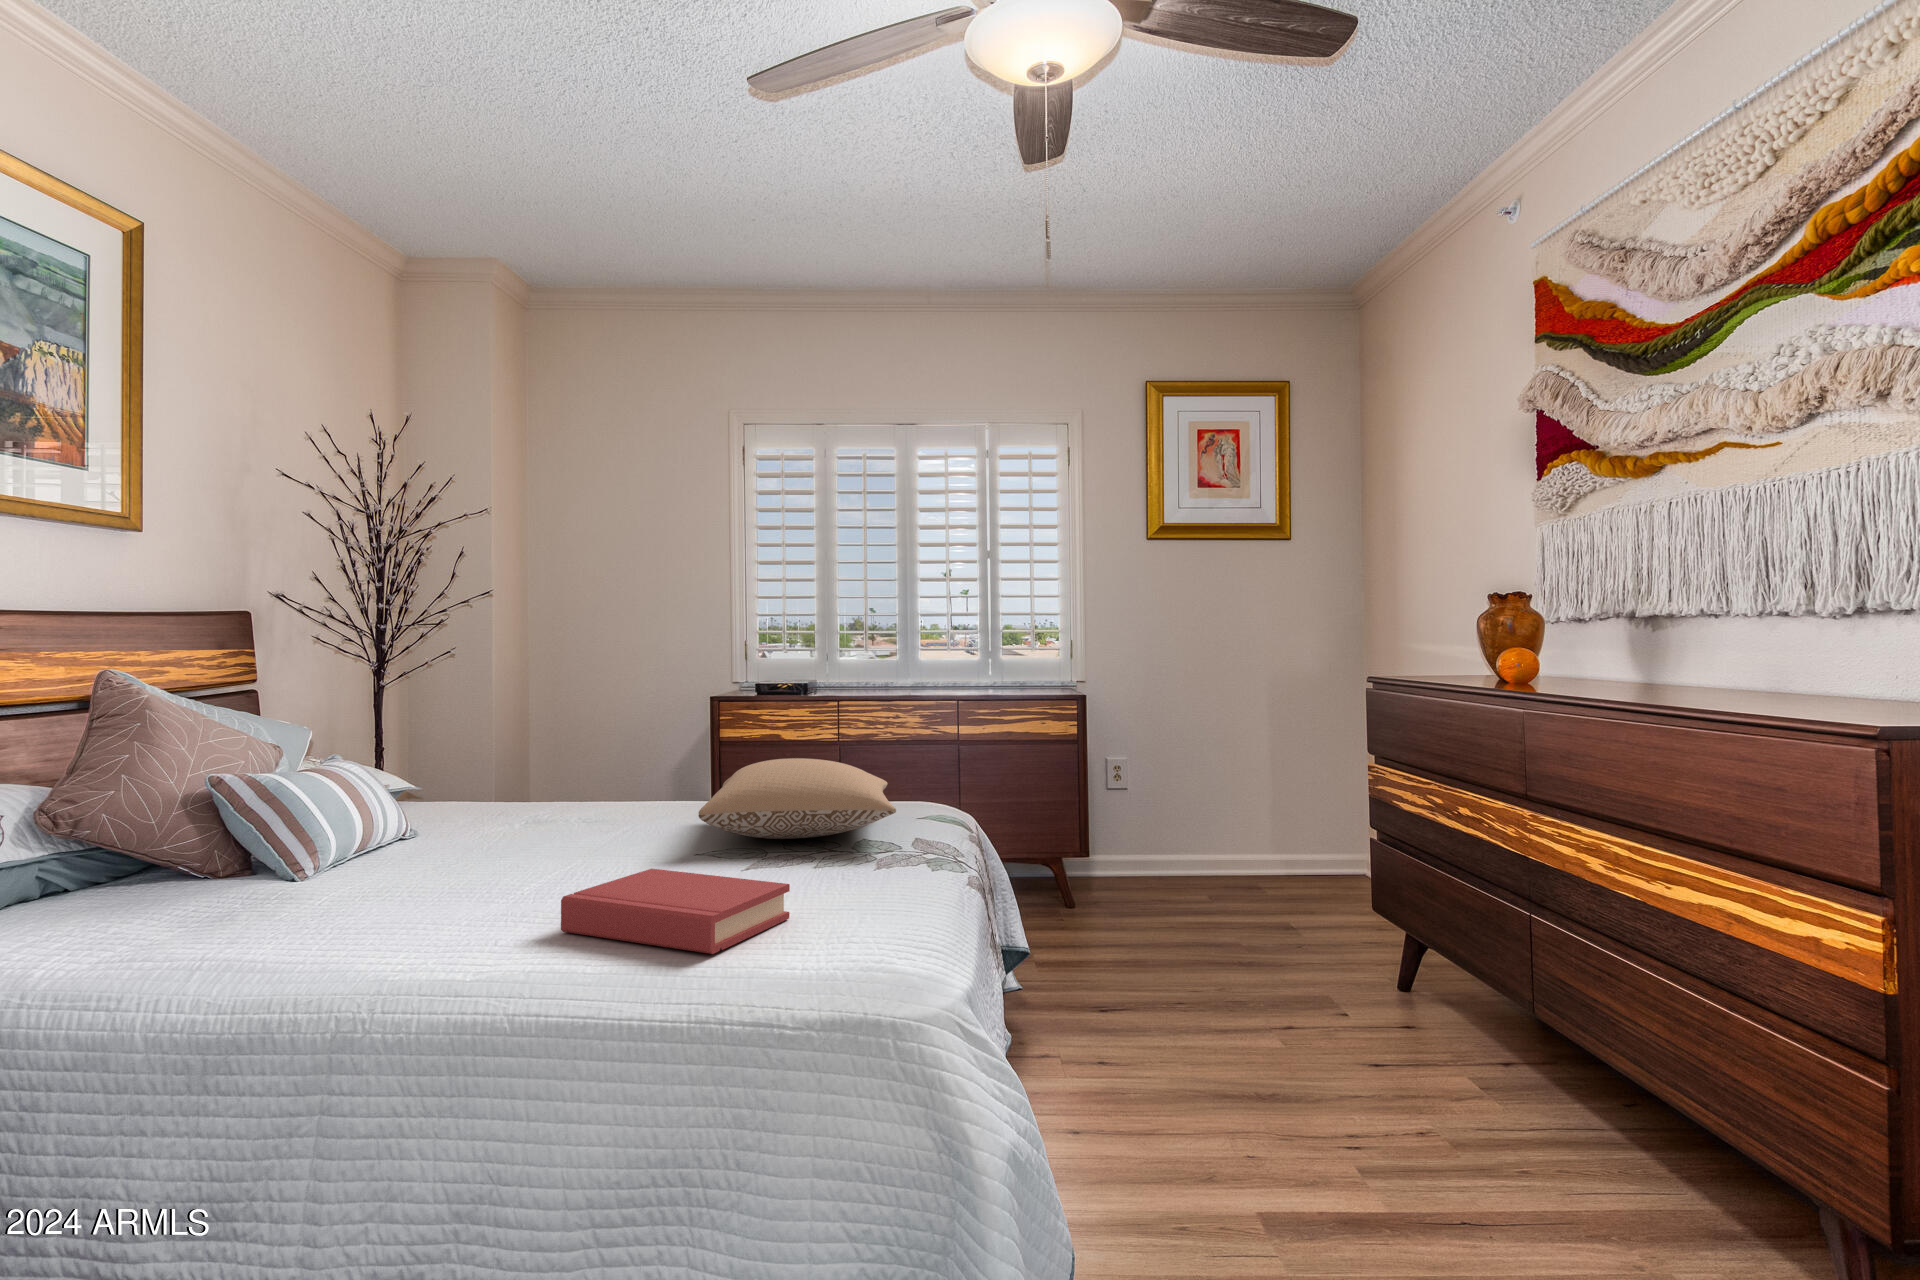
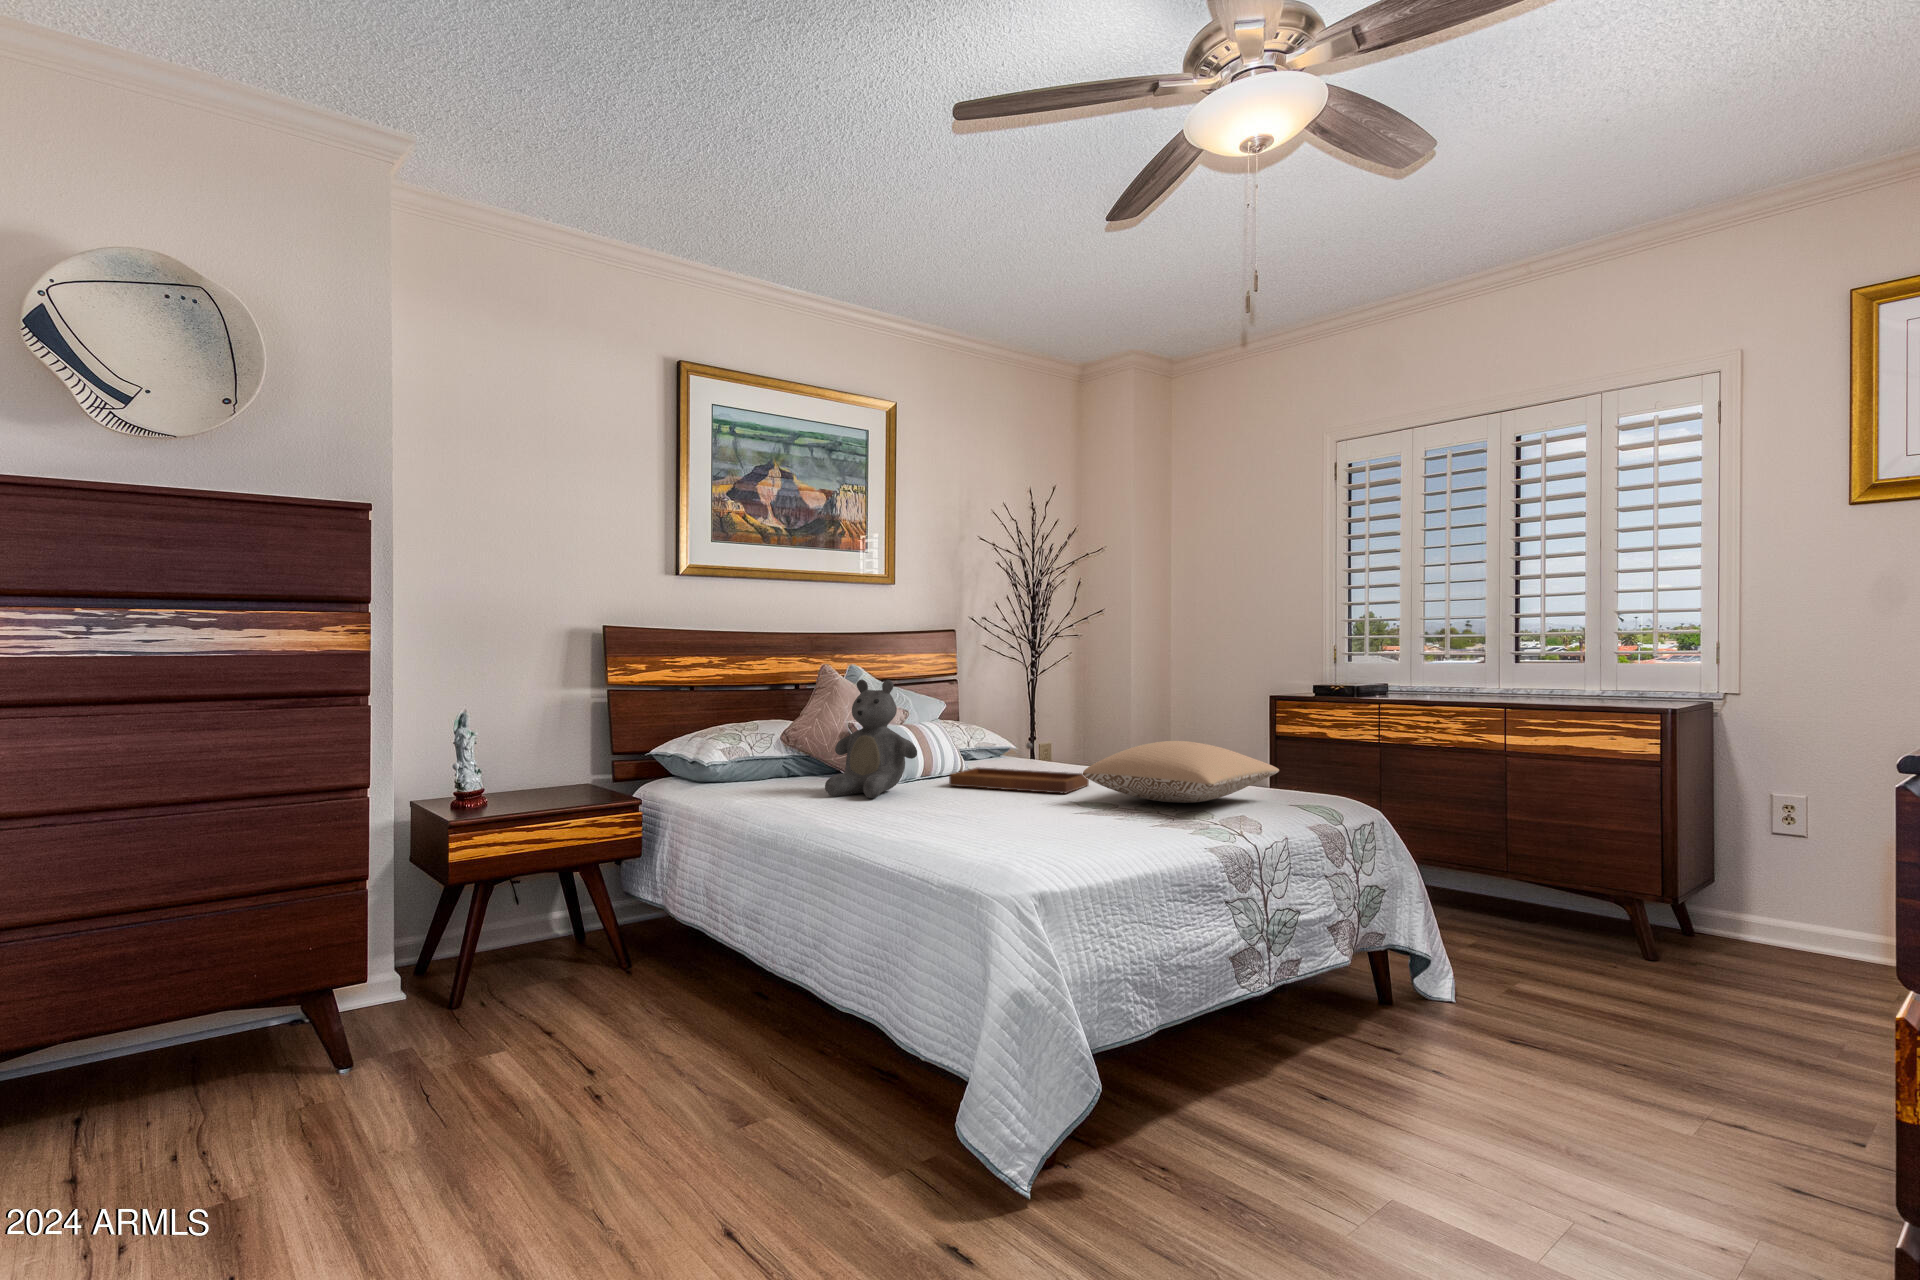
teddy bear: none [208,694,404,916] -> present [825,680,917,798]
tray: none [429,778,639,861] -> present [949,743,1089,794]
hardback book: present [561,869,790,954] -> none [931,797,1048,842]

